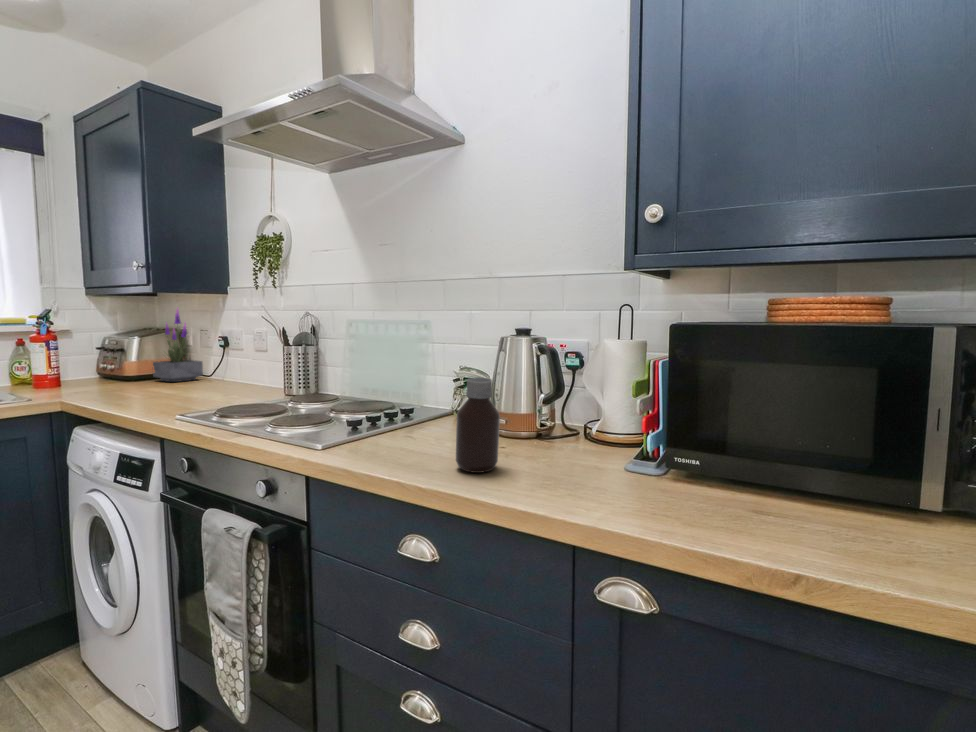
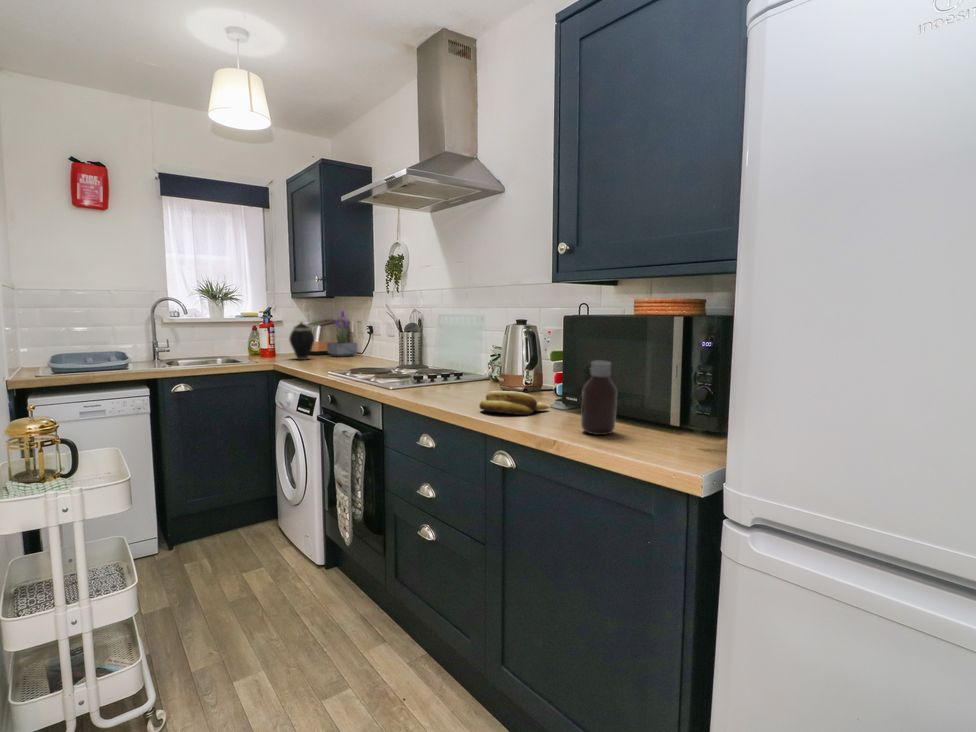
teapot: none [88,329,133,390] -> present [289,321,314,360]
bottle: present [456,377,500,473] -> present [581,360,617,435]
banana: none [537,456,642,498] -> present [479,391,549,415]

